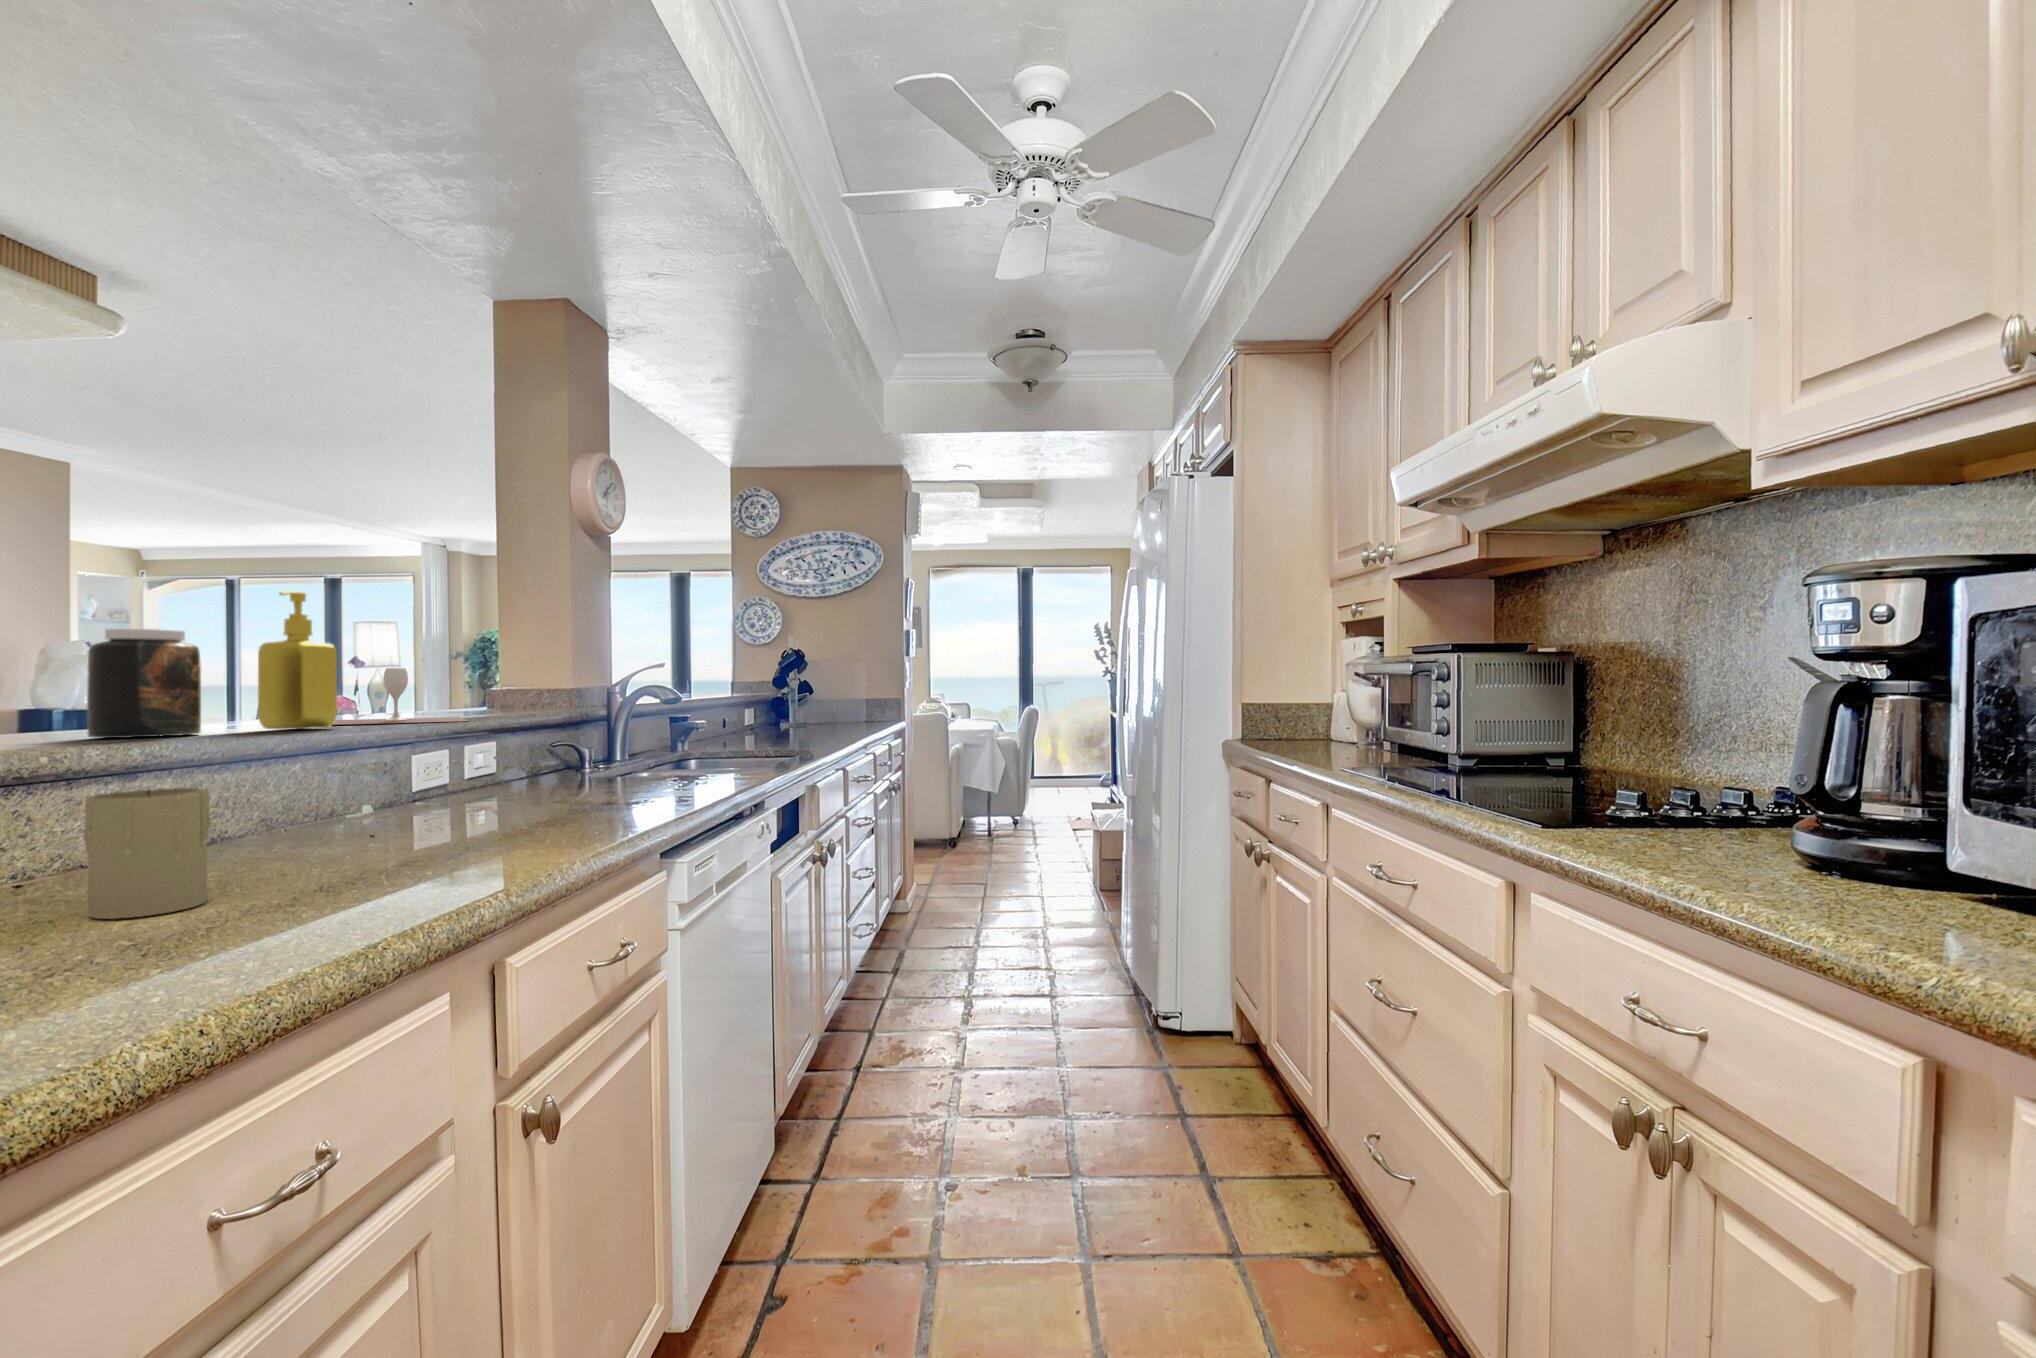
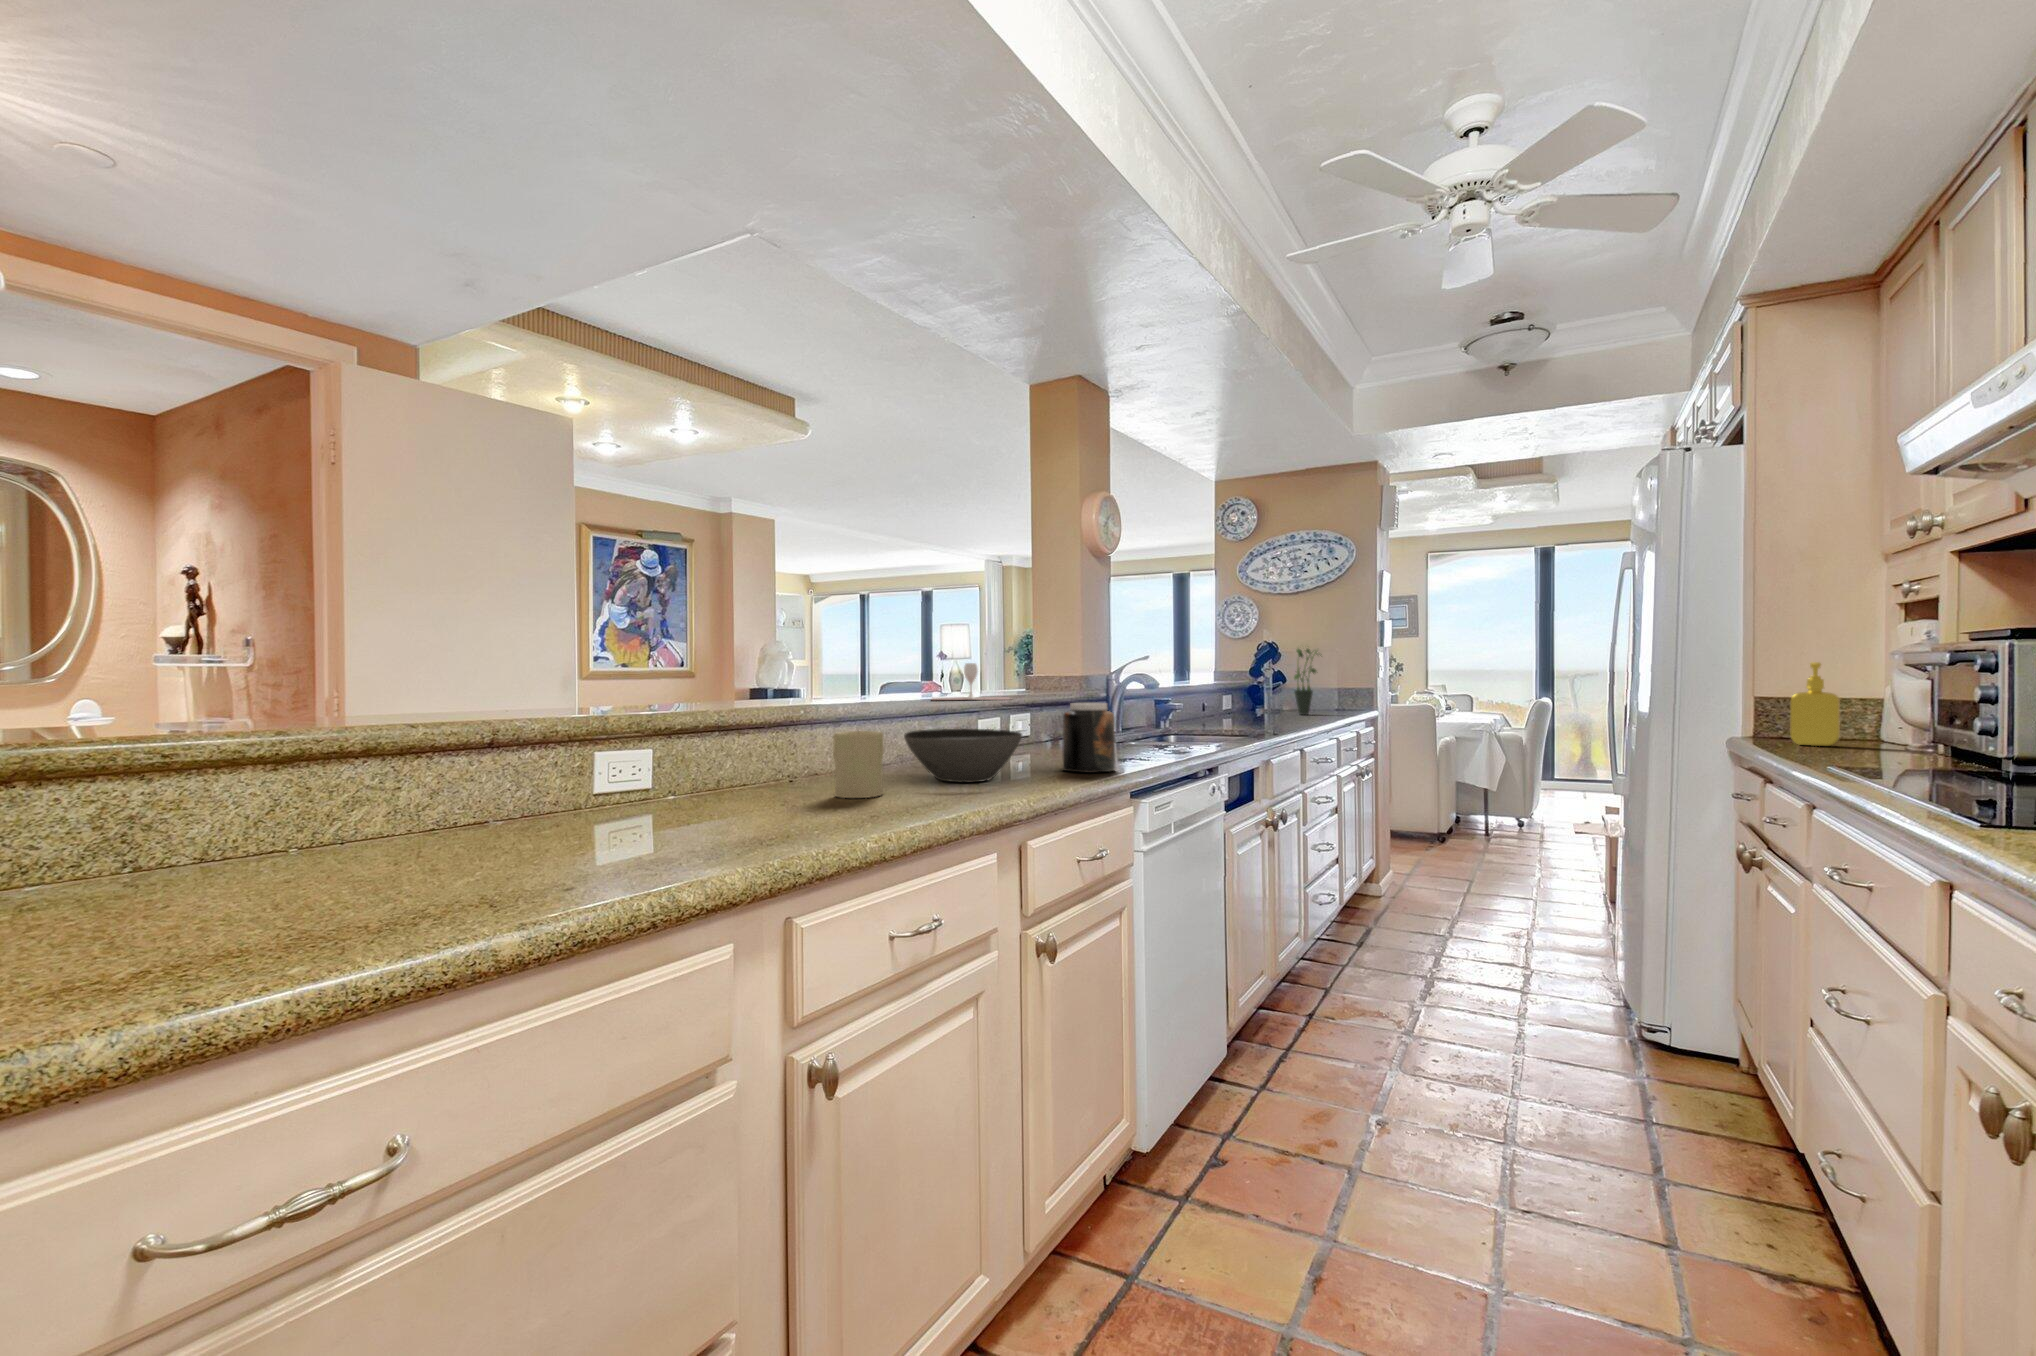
soap dispenser: present [258,591,337,729] -> present [1790,662,1840,746]
jar: present [87,629,201,738] -> present [1063,703,1115,773]
potted plant: none [821,652,852,727] -> present [1294,649,1321,715]
bowl: none [261,770,491,859] -> present [904,729,1022,782]

